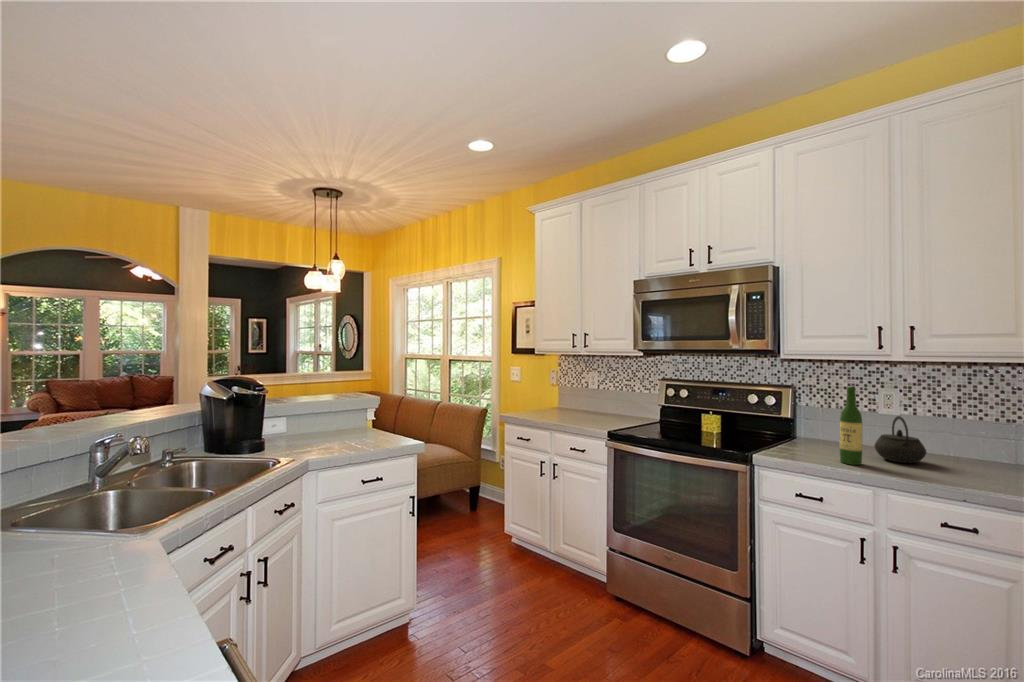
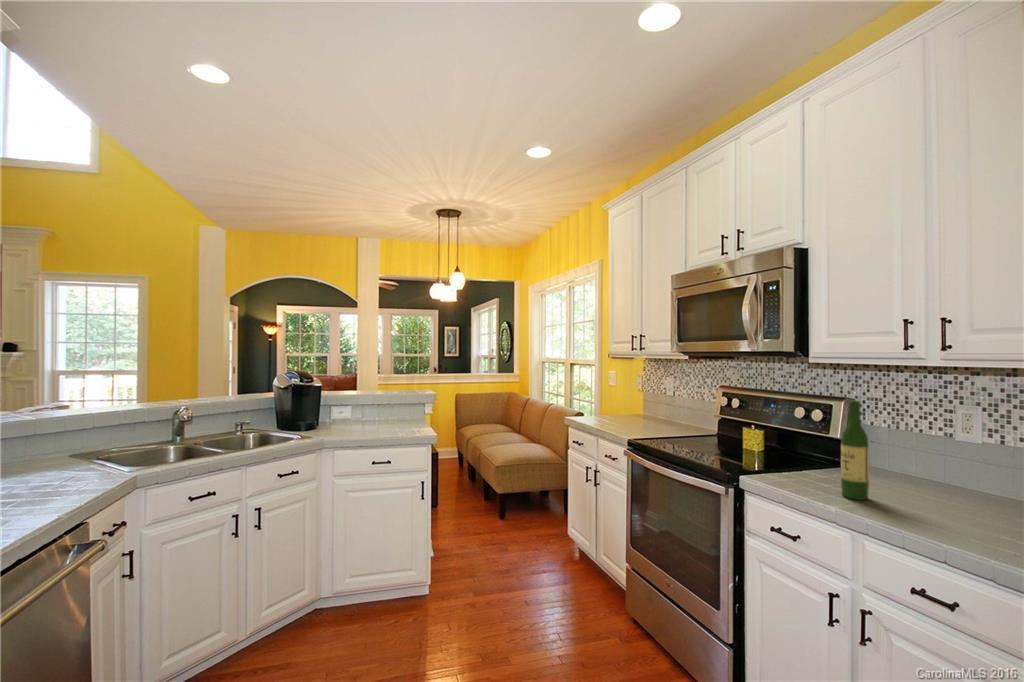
kettle: present [874,416,926,463] -> none [907,442,976,506]

